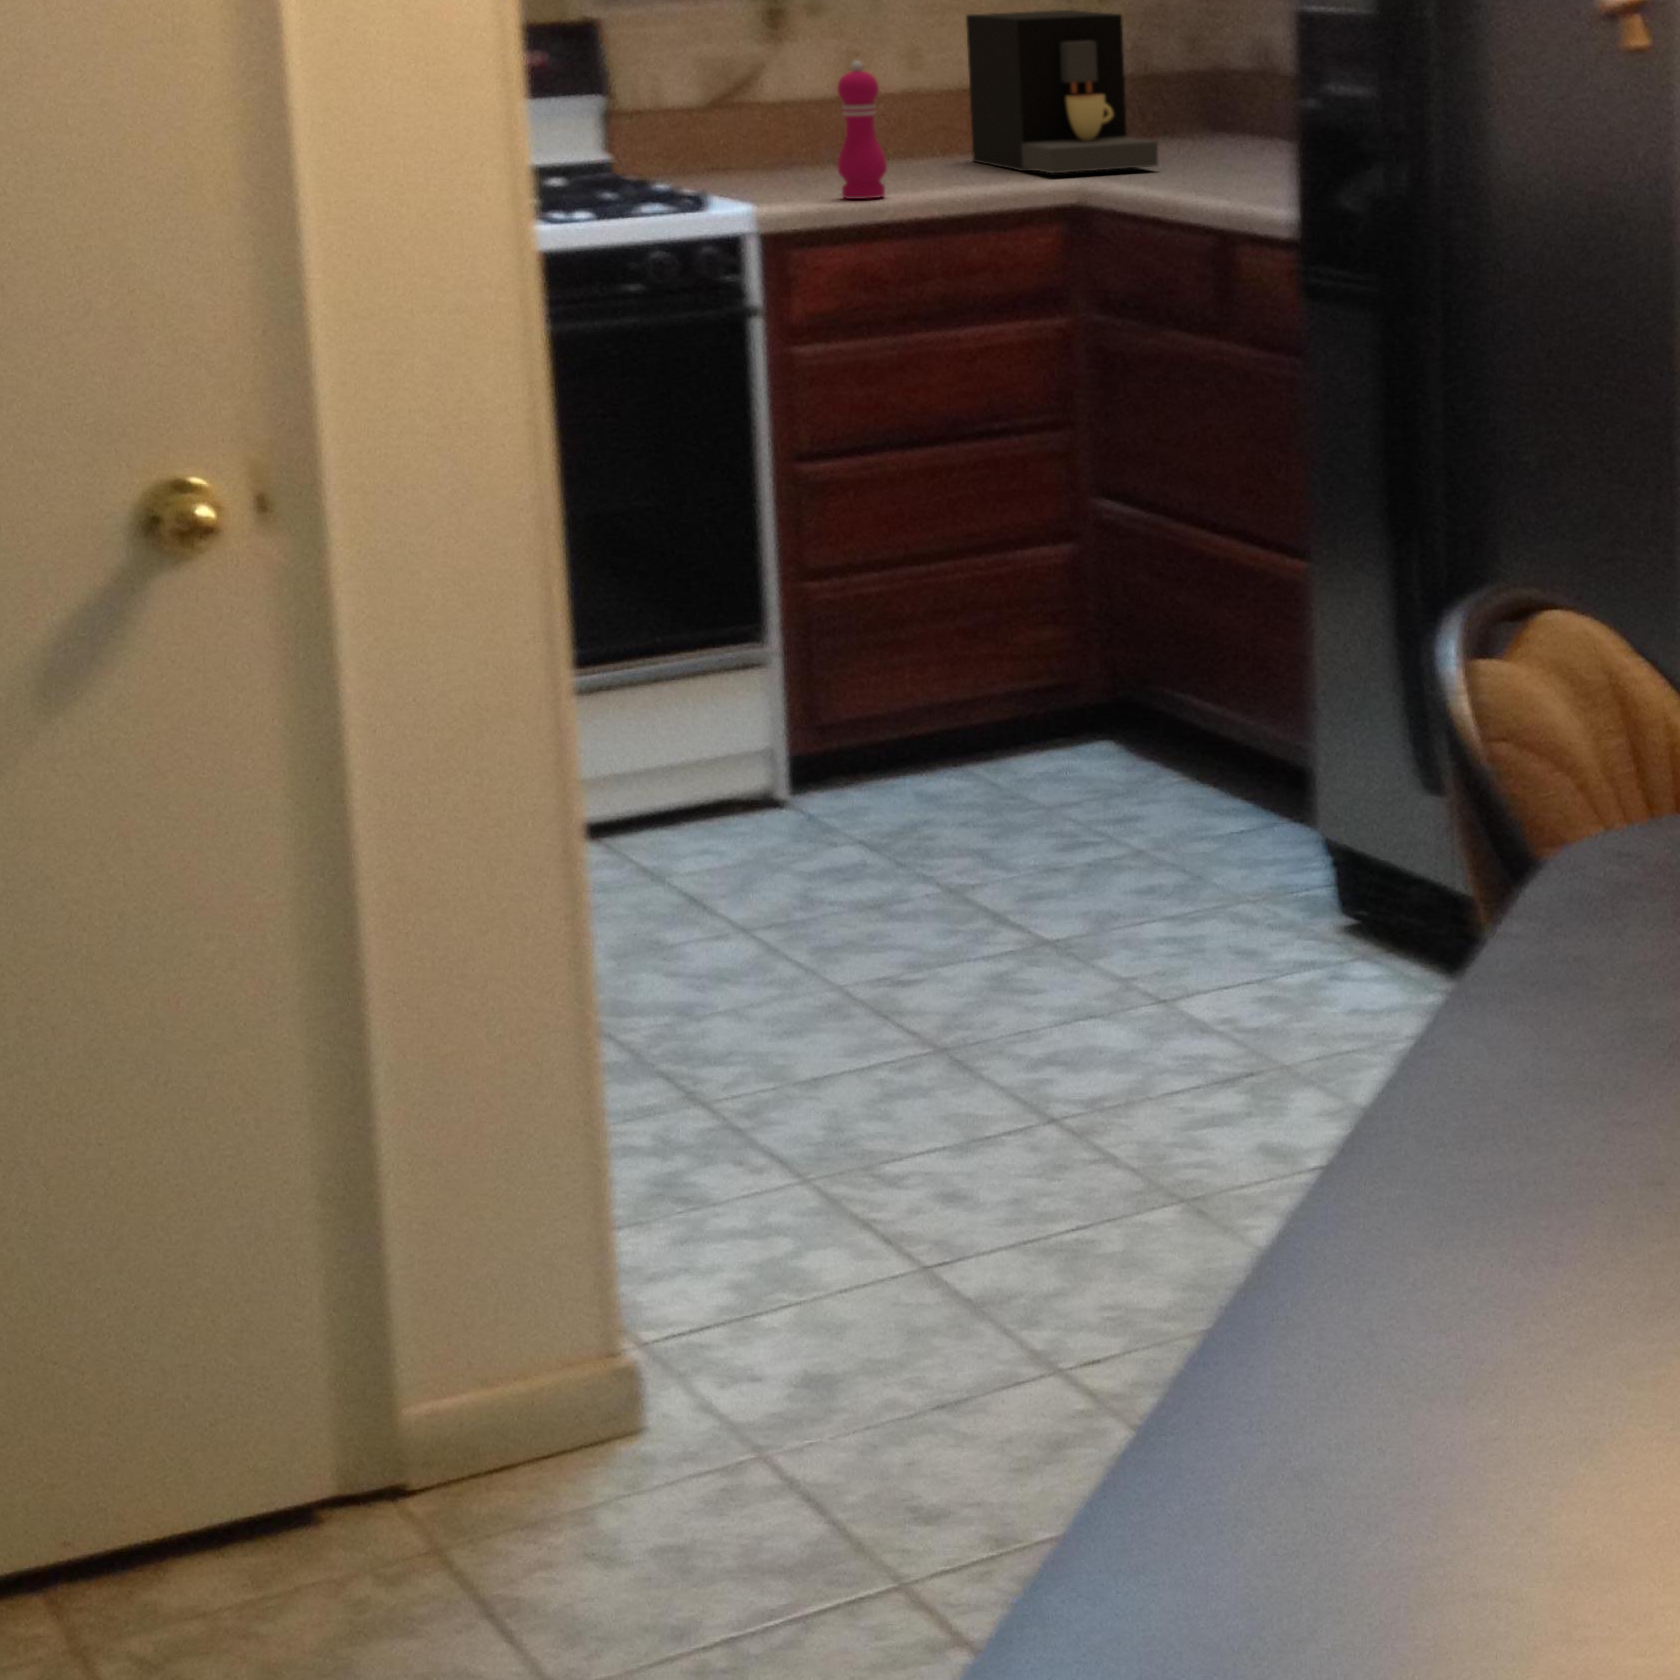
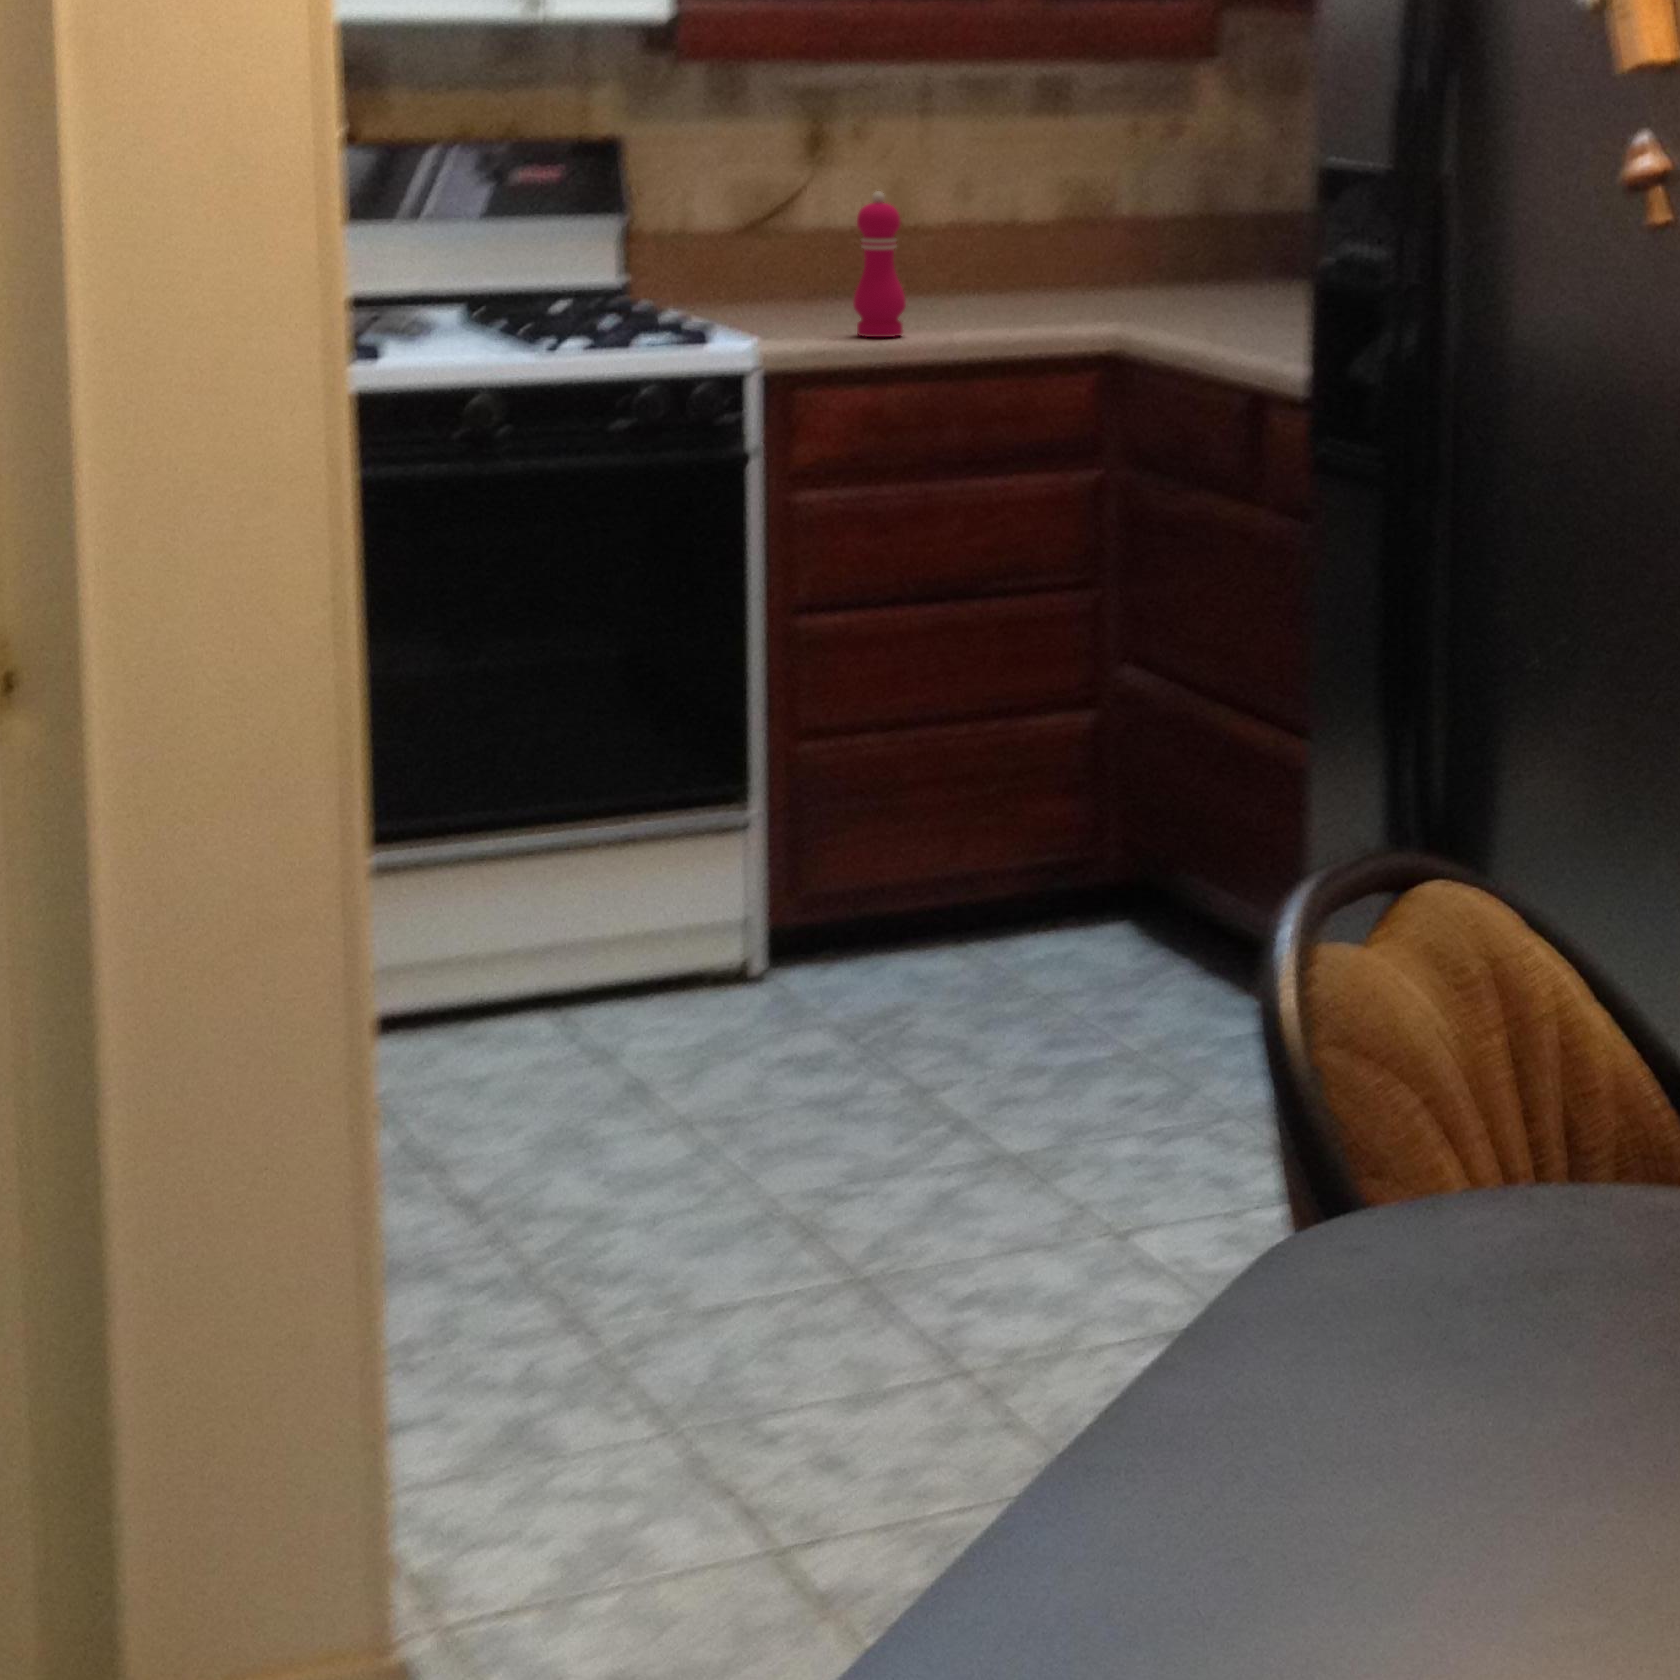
coffee maker: present [966,10,1158,173] -> none [1016,144,1203,317]

